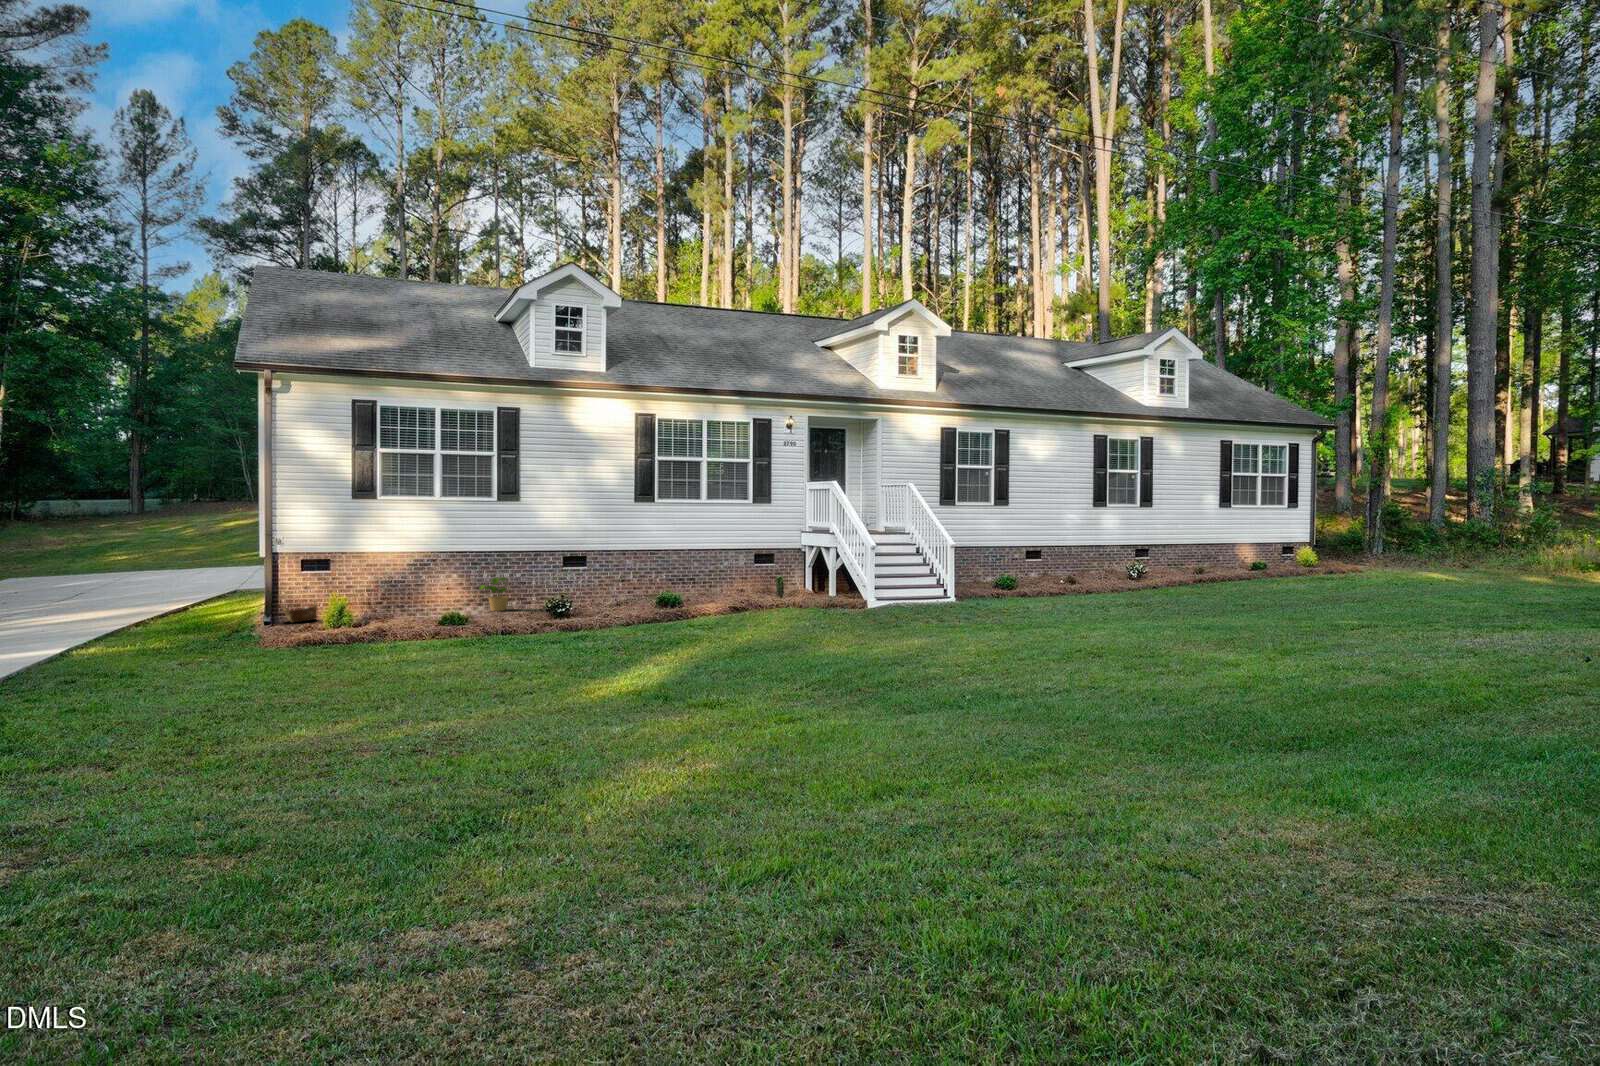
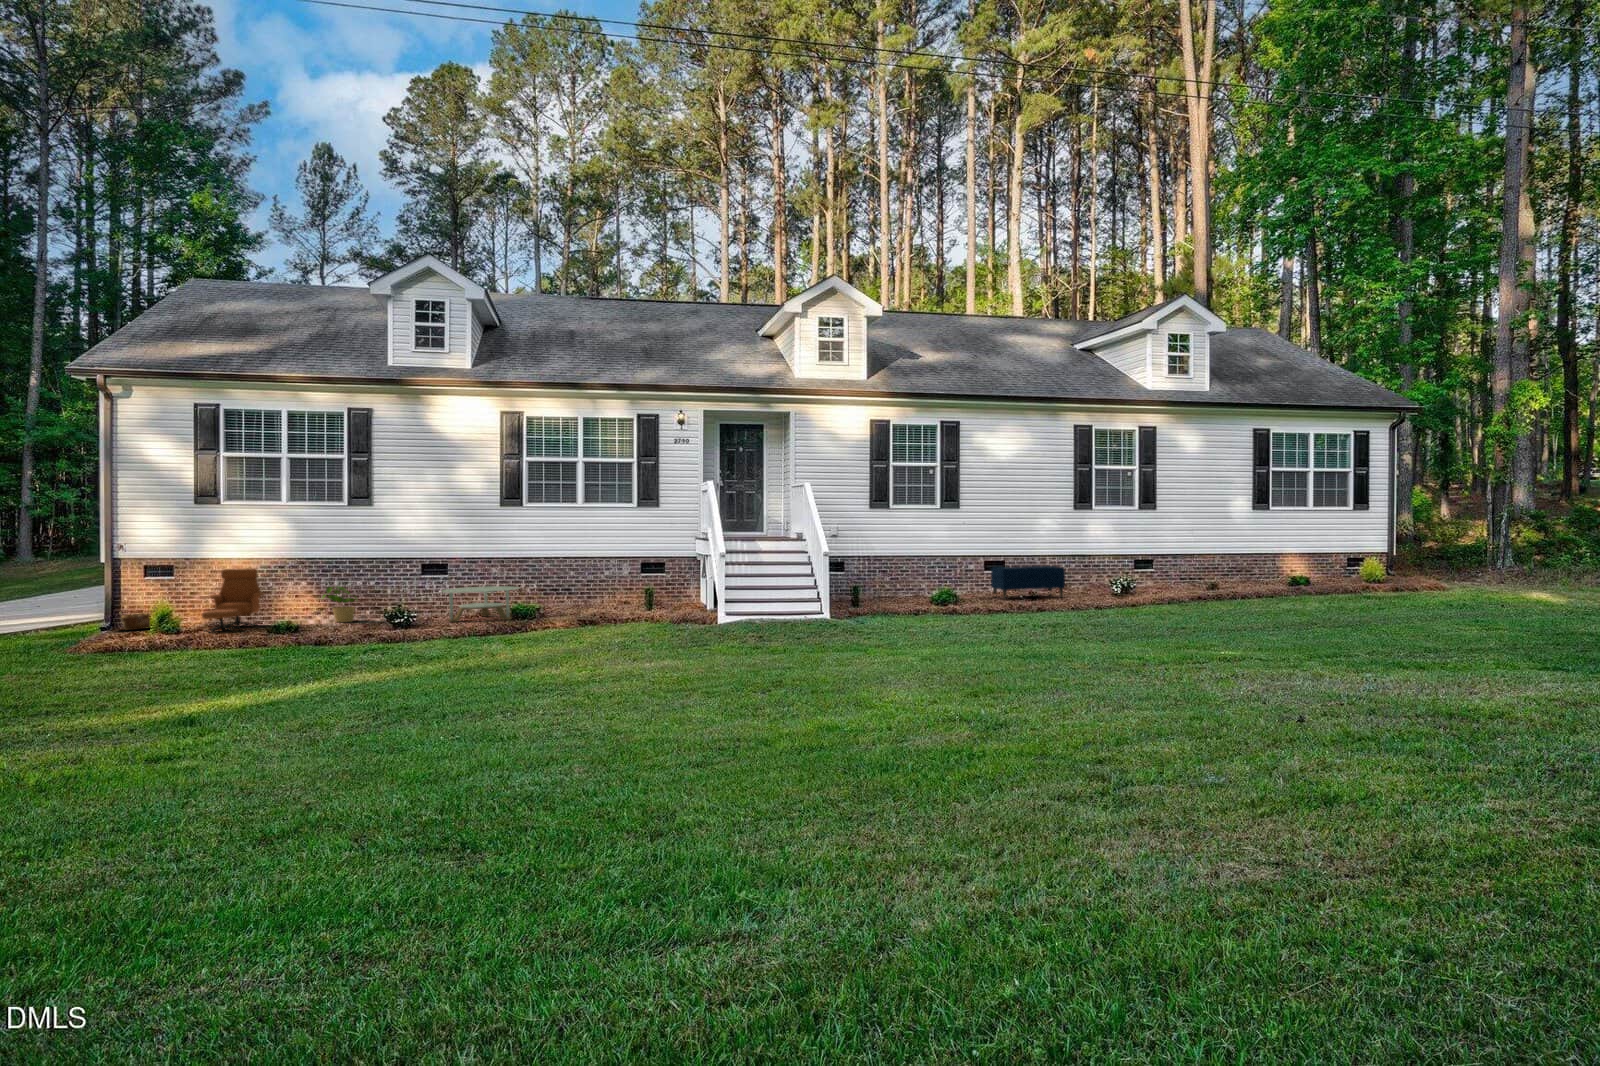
bench: none [1034,553,1095,582] -> present [991,566,1065,600]
lounge chair: none [374,561,426,622] -> present [202,568,265,632]
round table: none [596,575,665,609] -> present [443,586,520,622]

